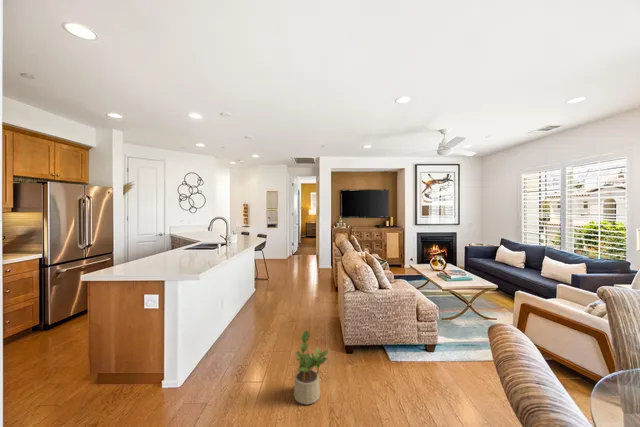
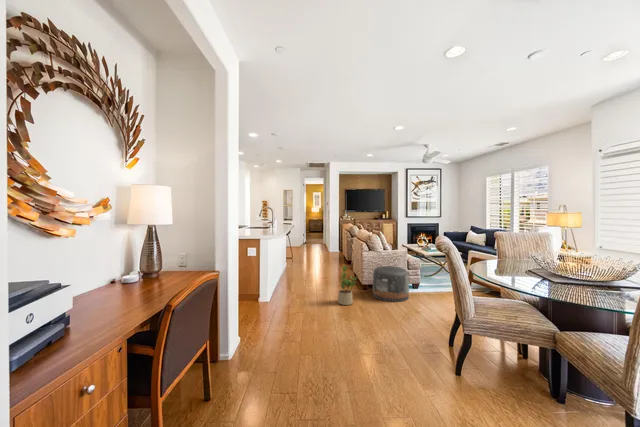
pouf: none [359,319,420,393] -> present [373,266,409,302]

